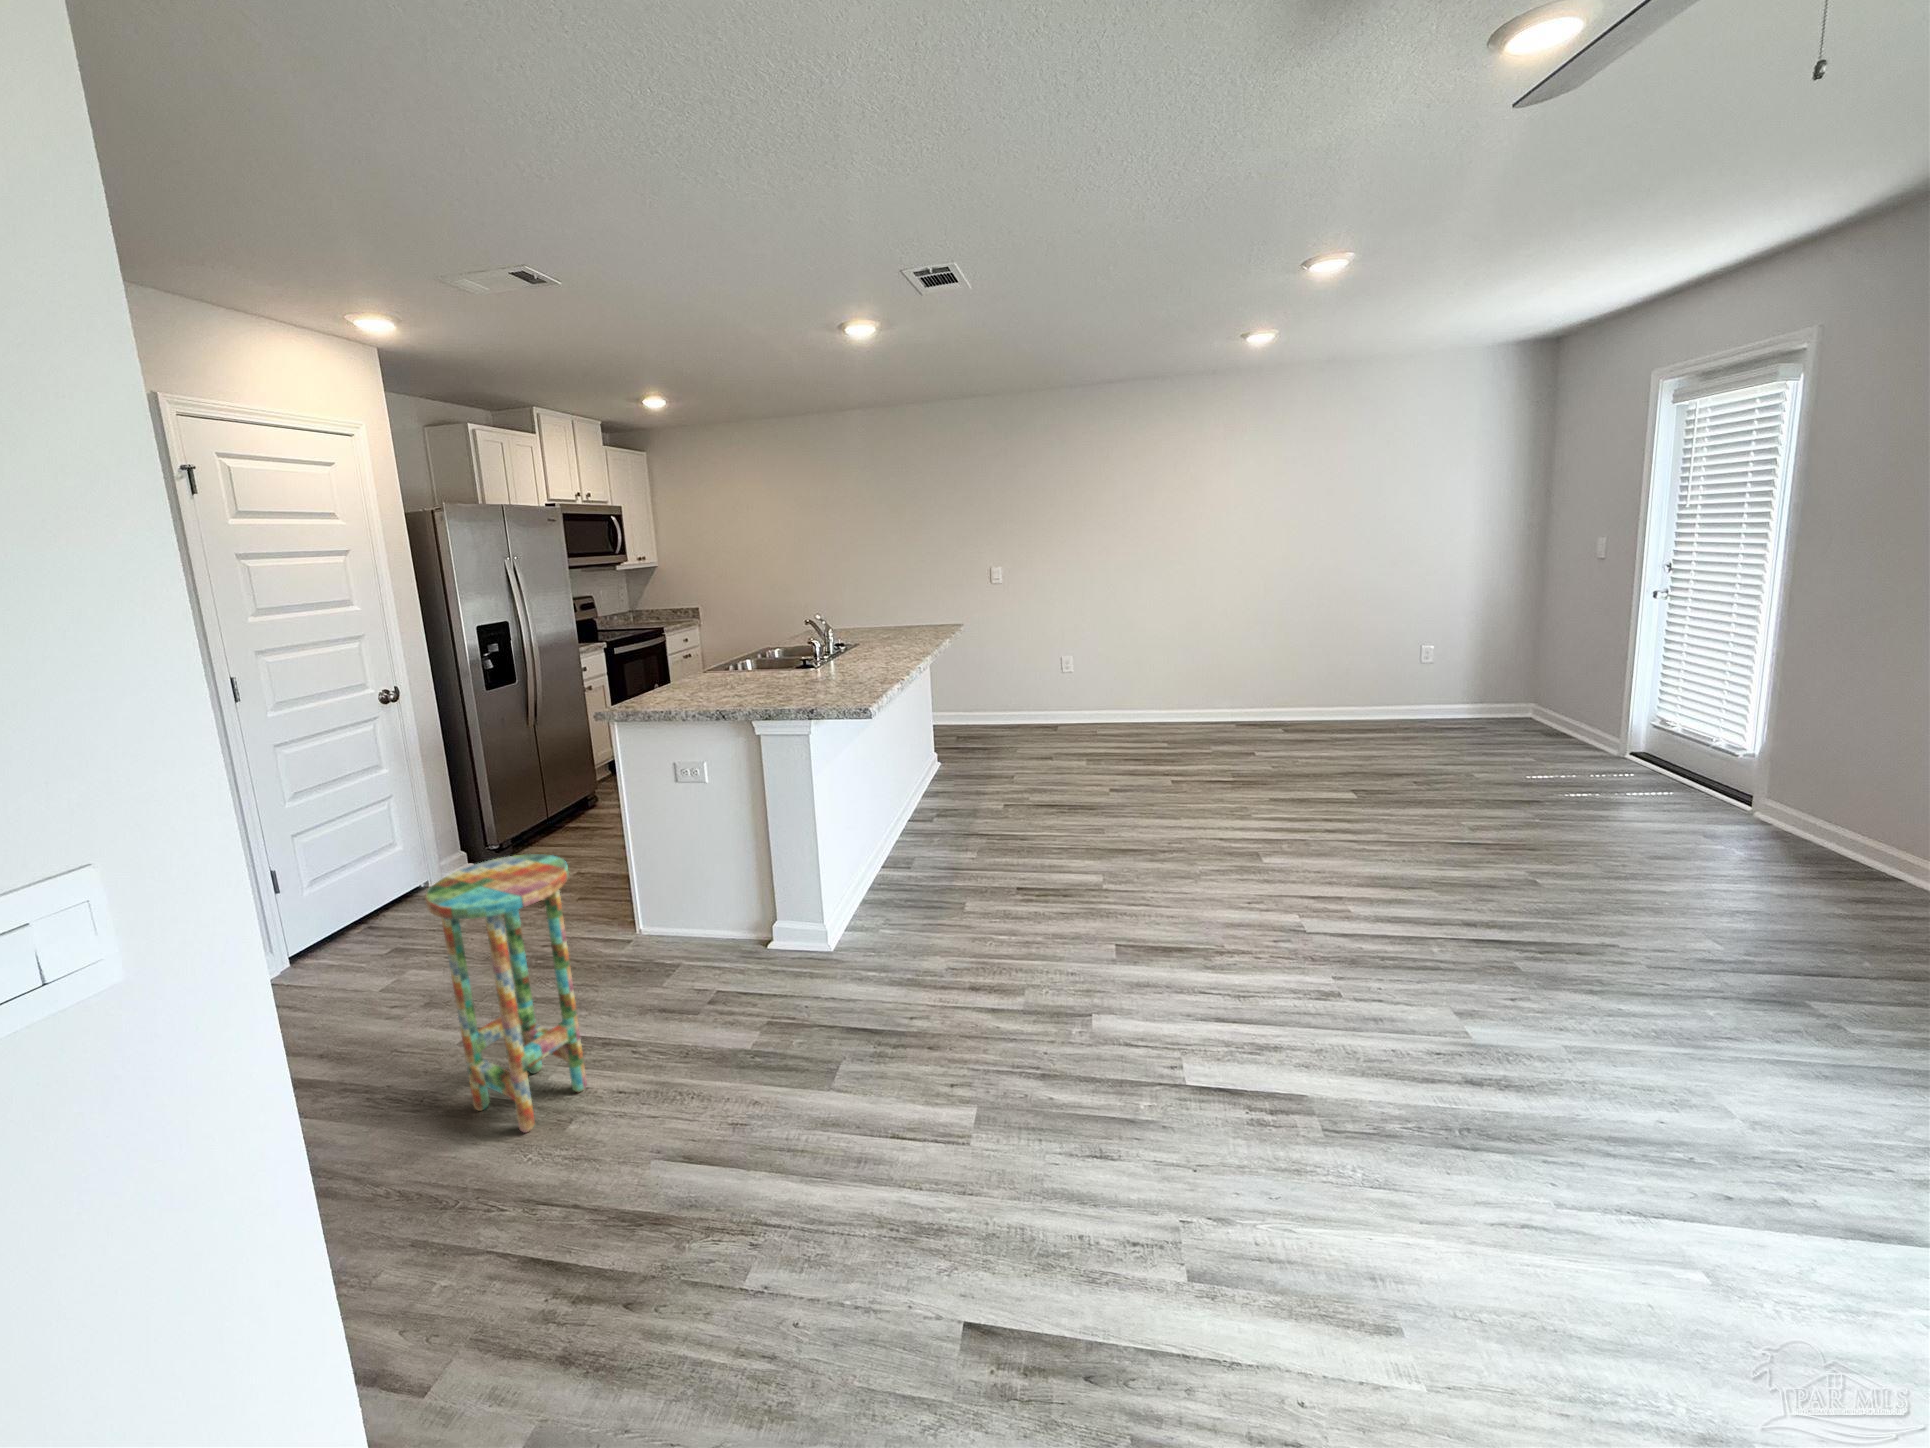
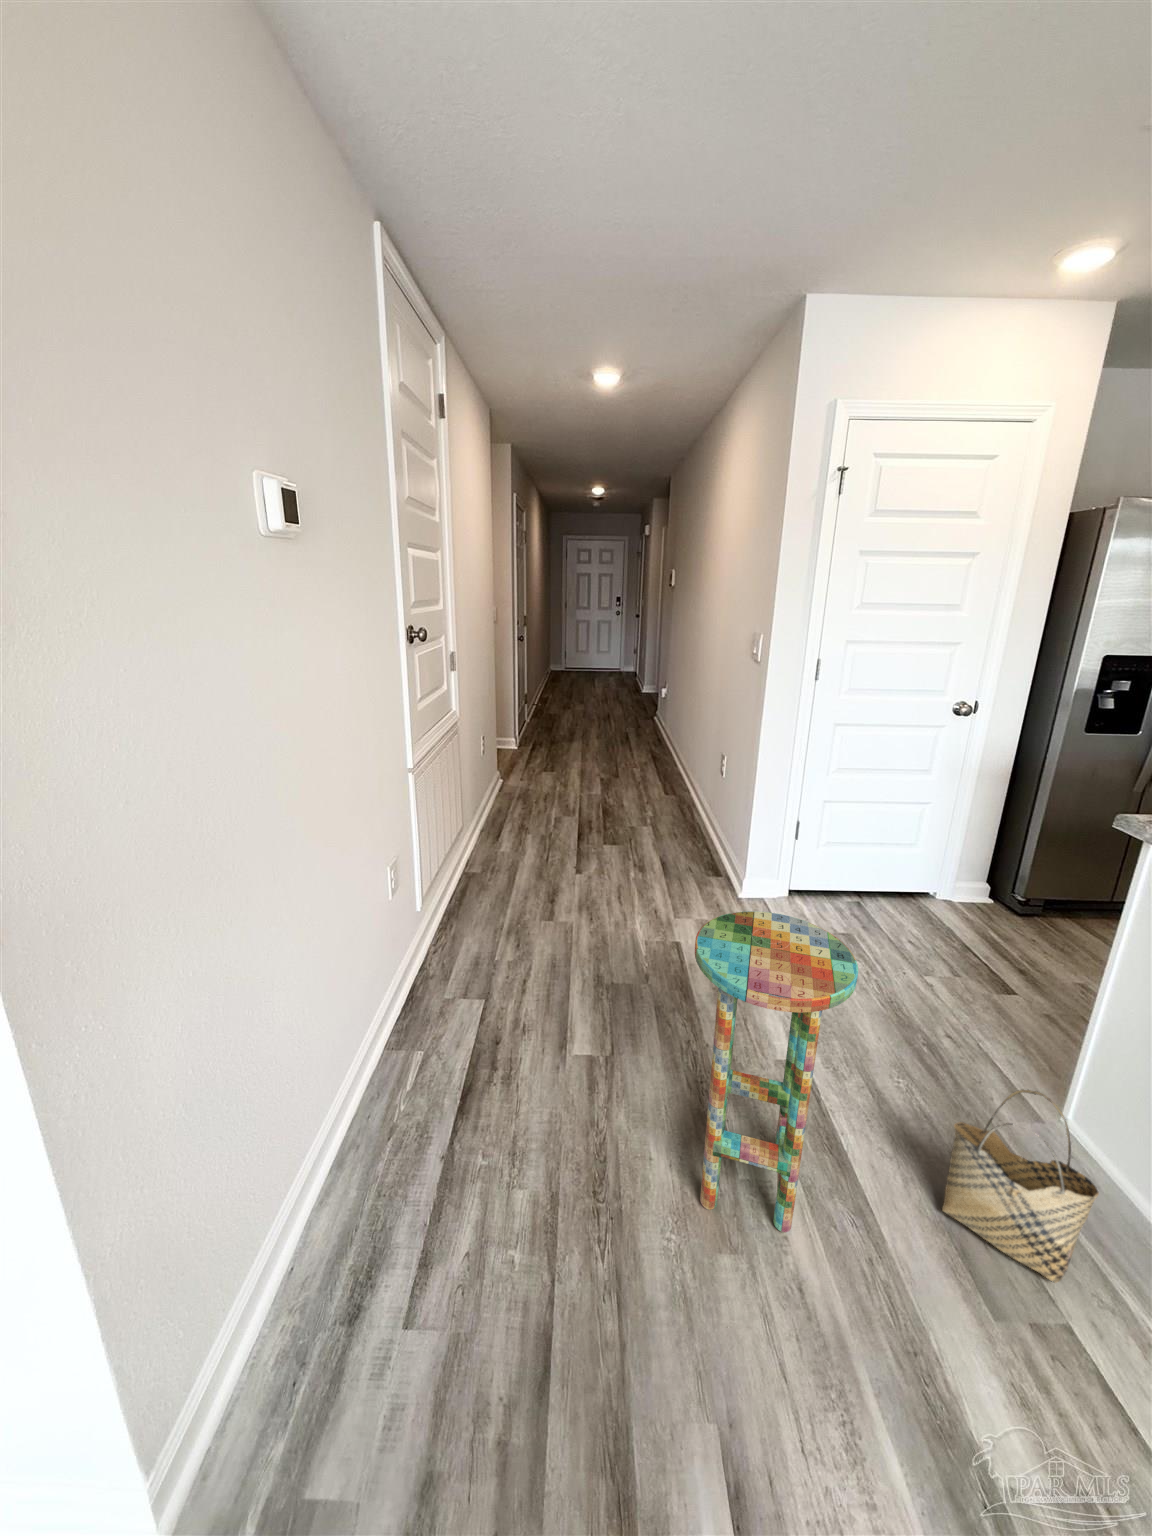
woven basket: none [621,889,702,1005] -> present [942,1090,1099,1283]

